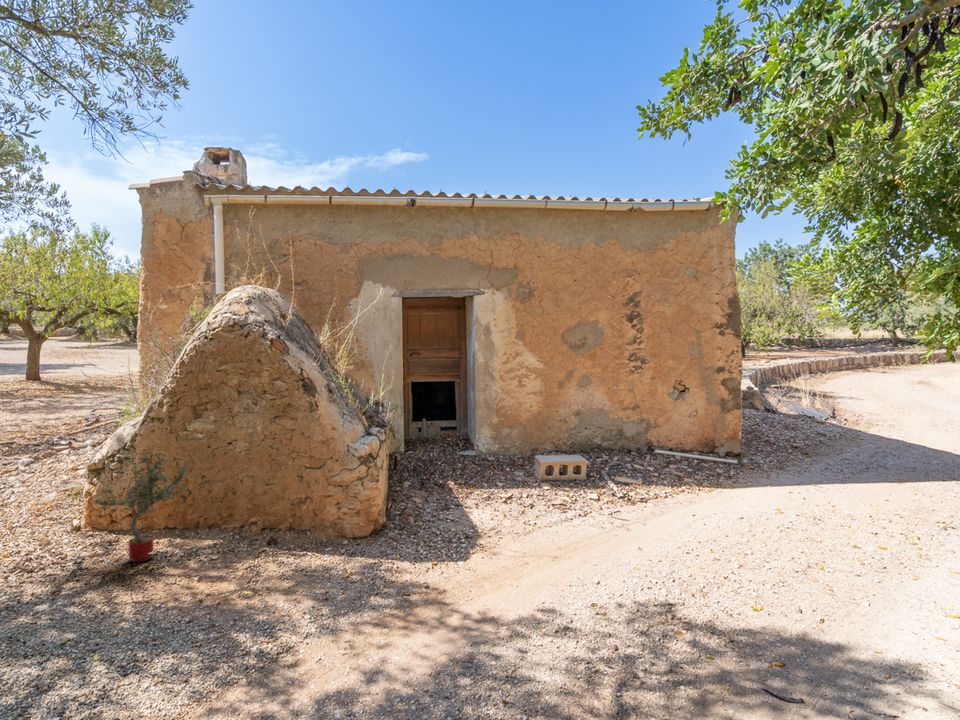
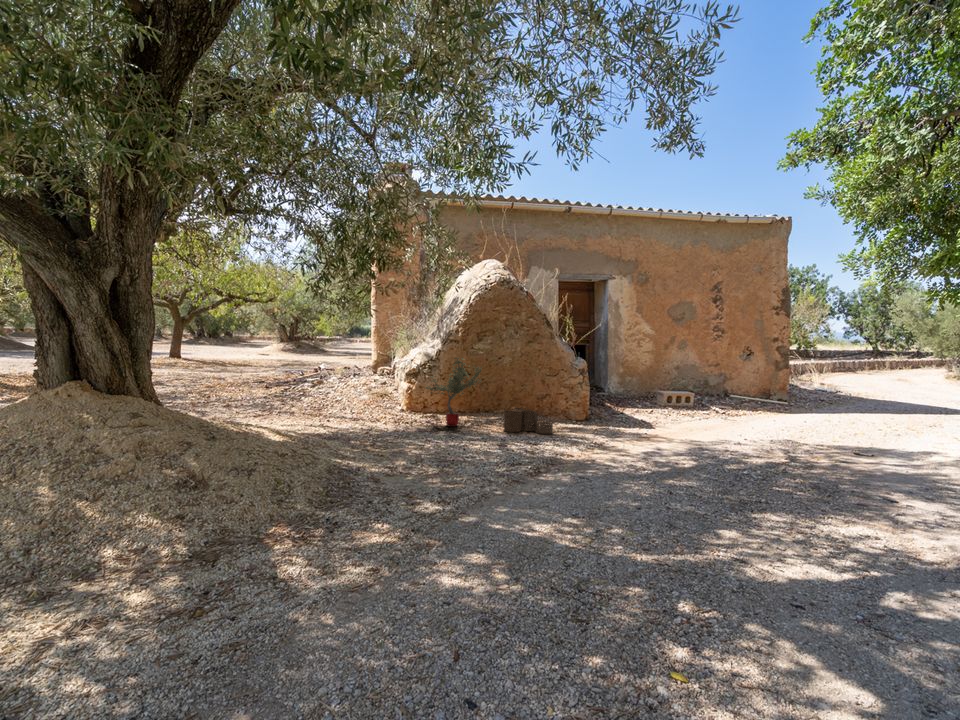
woven basket: none [210,518,288,579] -> present [504,407,553,434]

